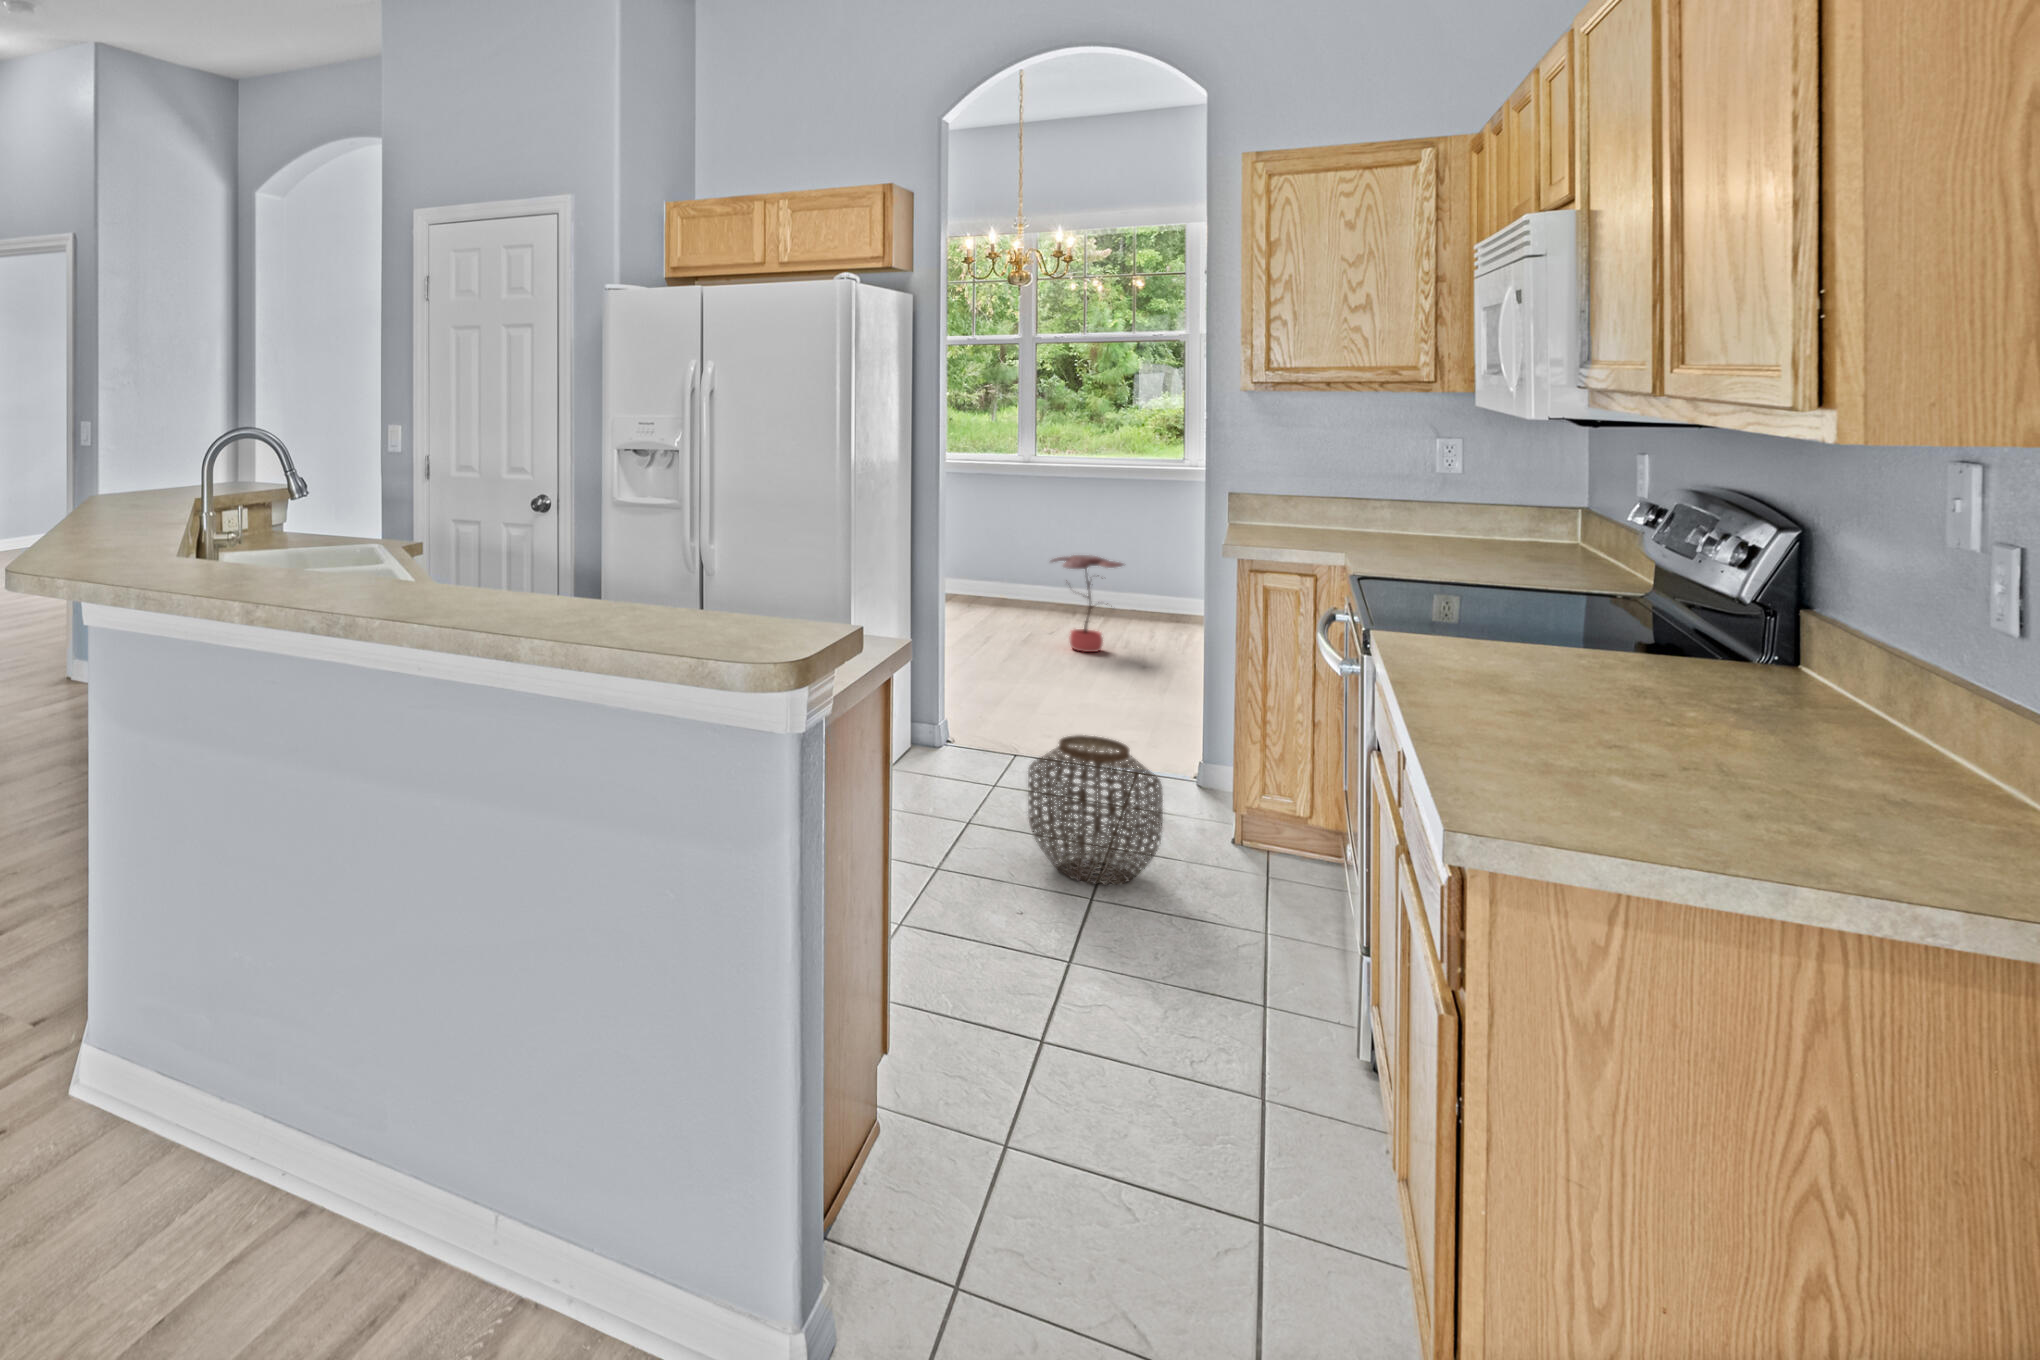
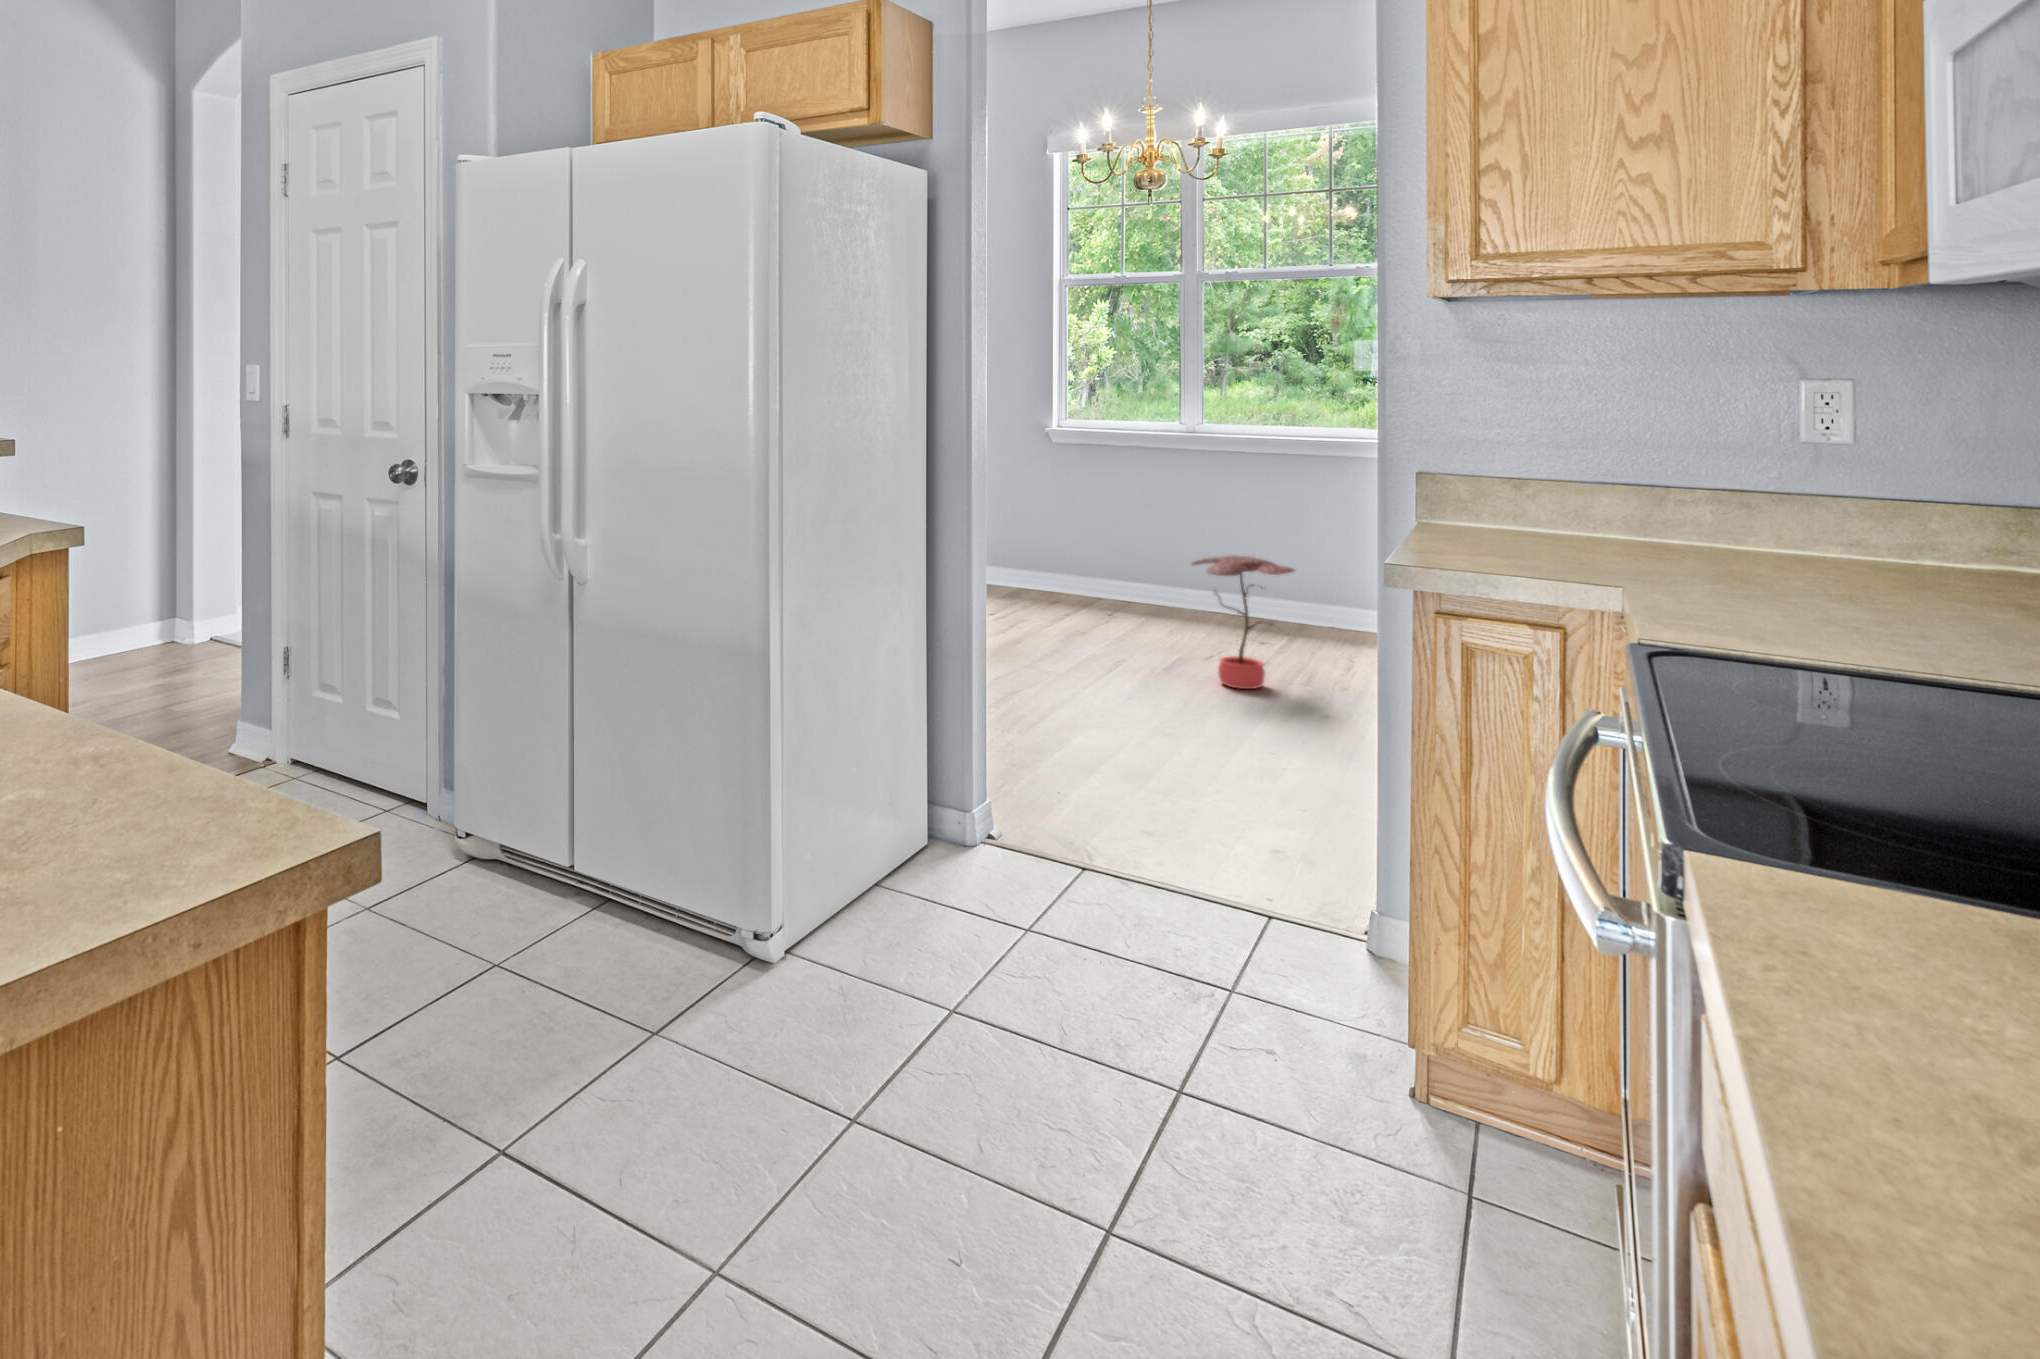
woven basket: present [1028,735,1162,885] -> none [1012,902,1252,1194]

